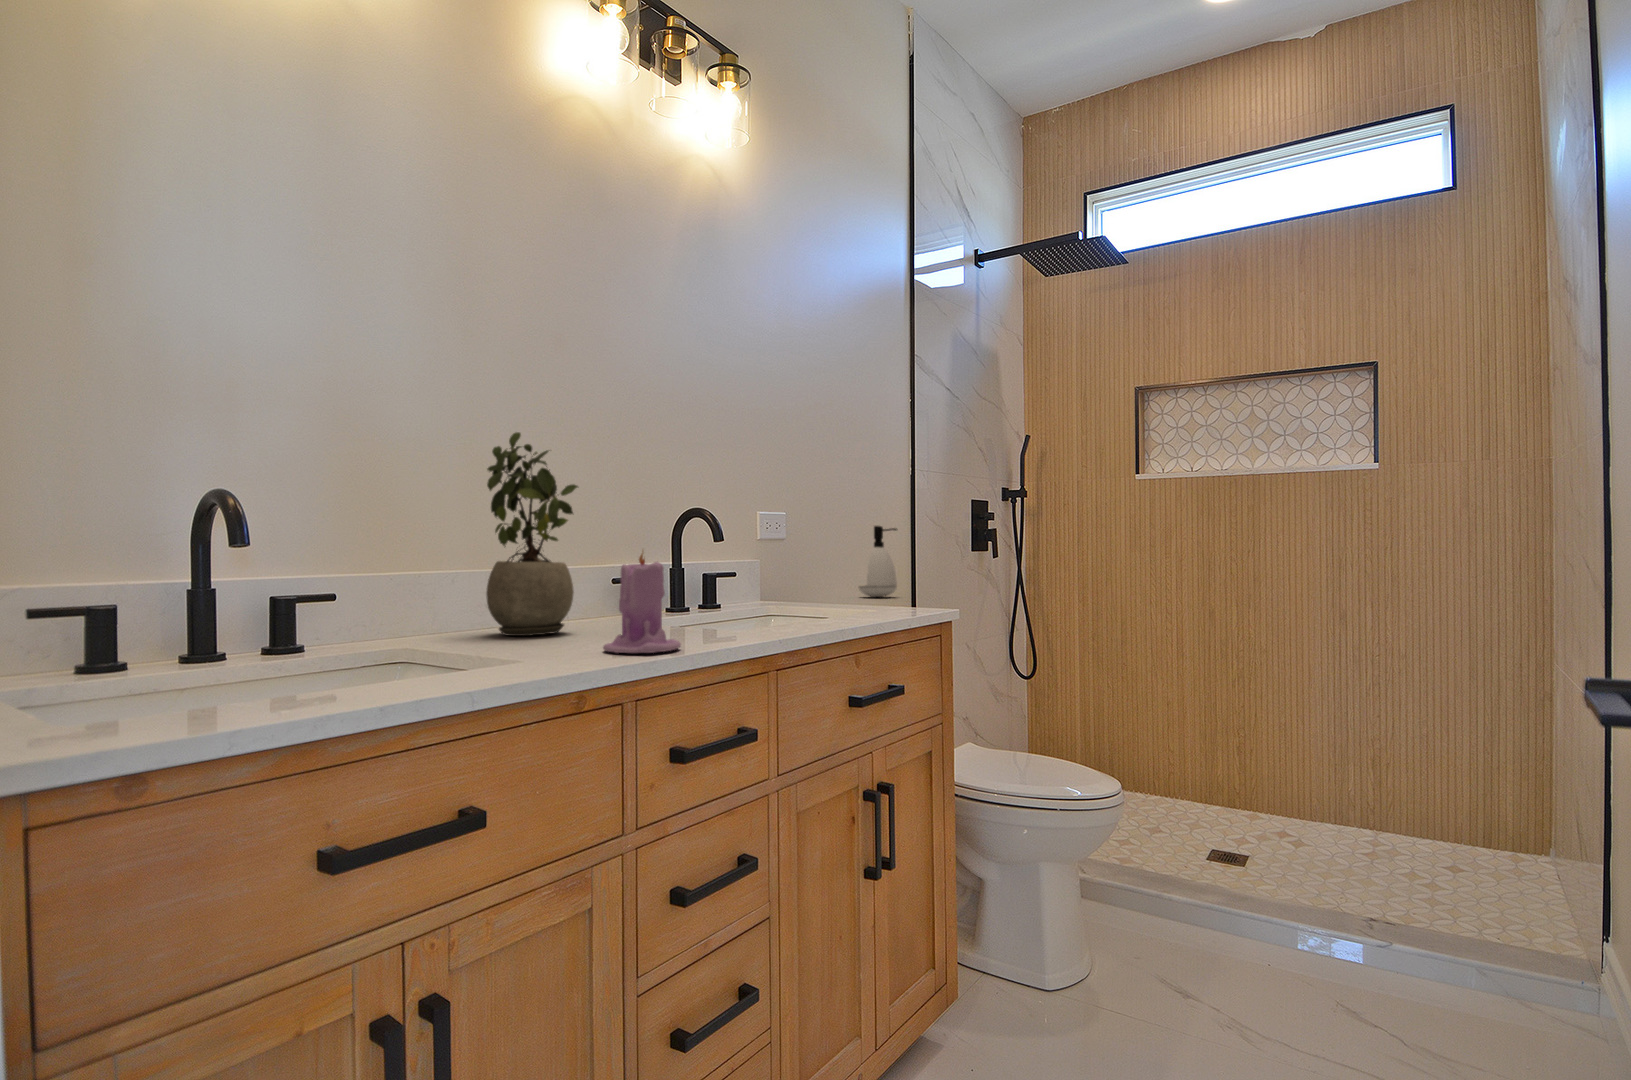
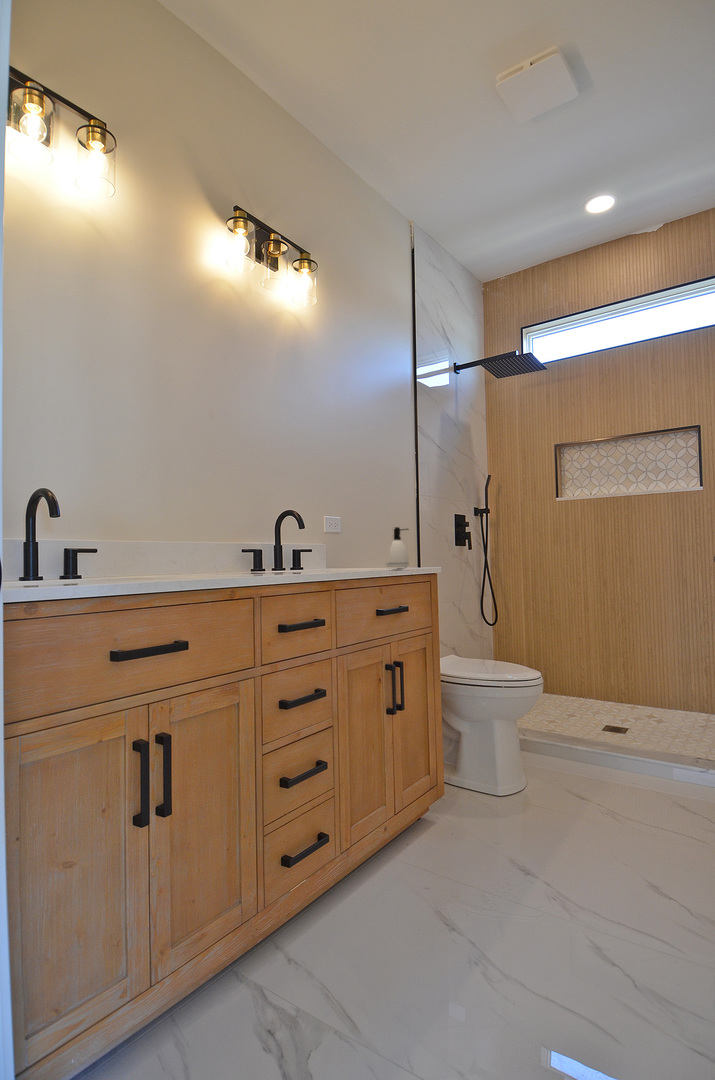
potted plant: present [486,432,578,636] -> none [174,464,226,576]
candle: present [603,551,681,653] -> none [241,521,283,576]

